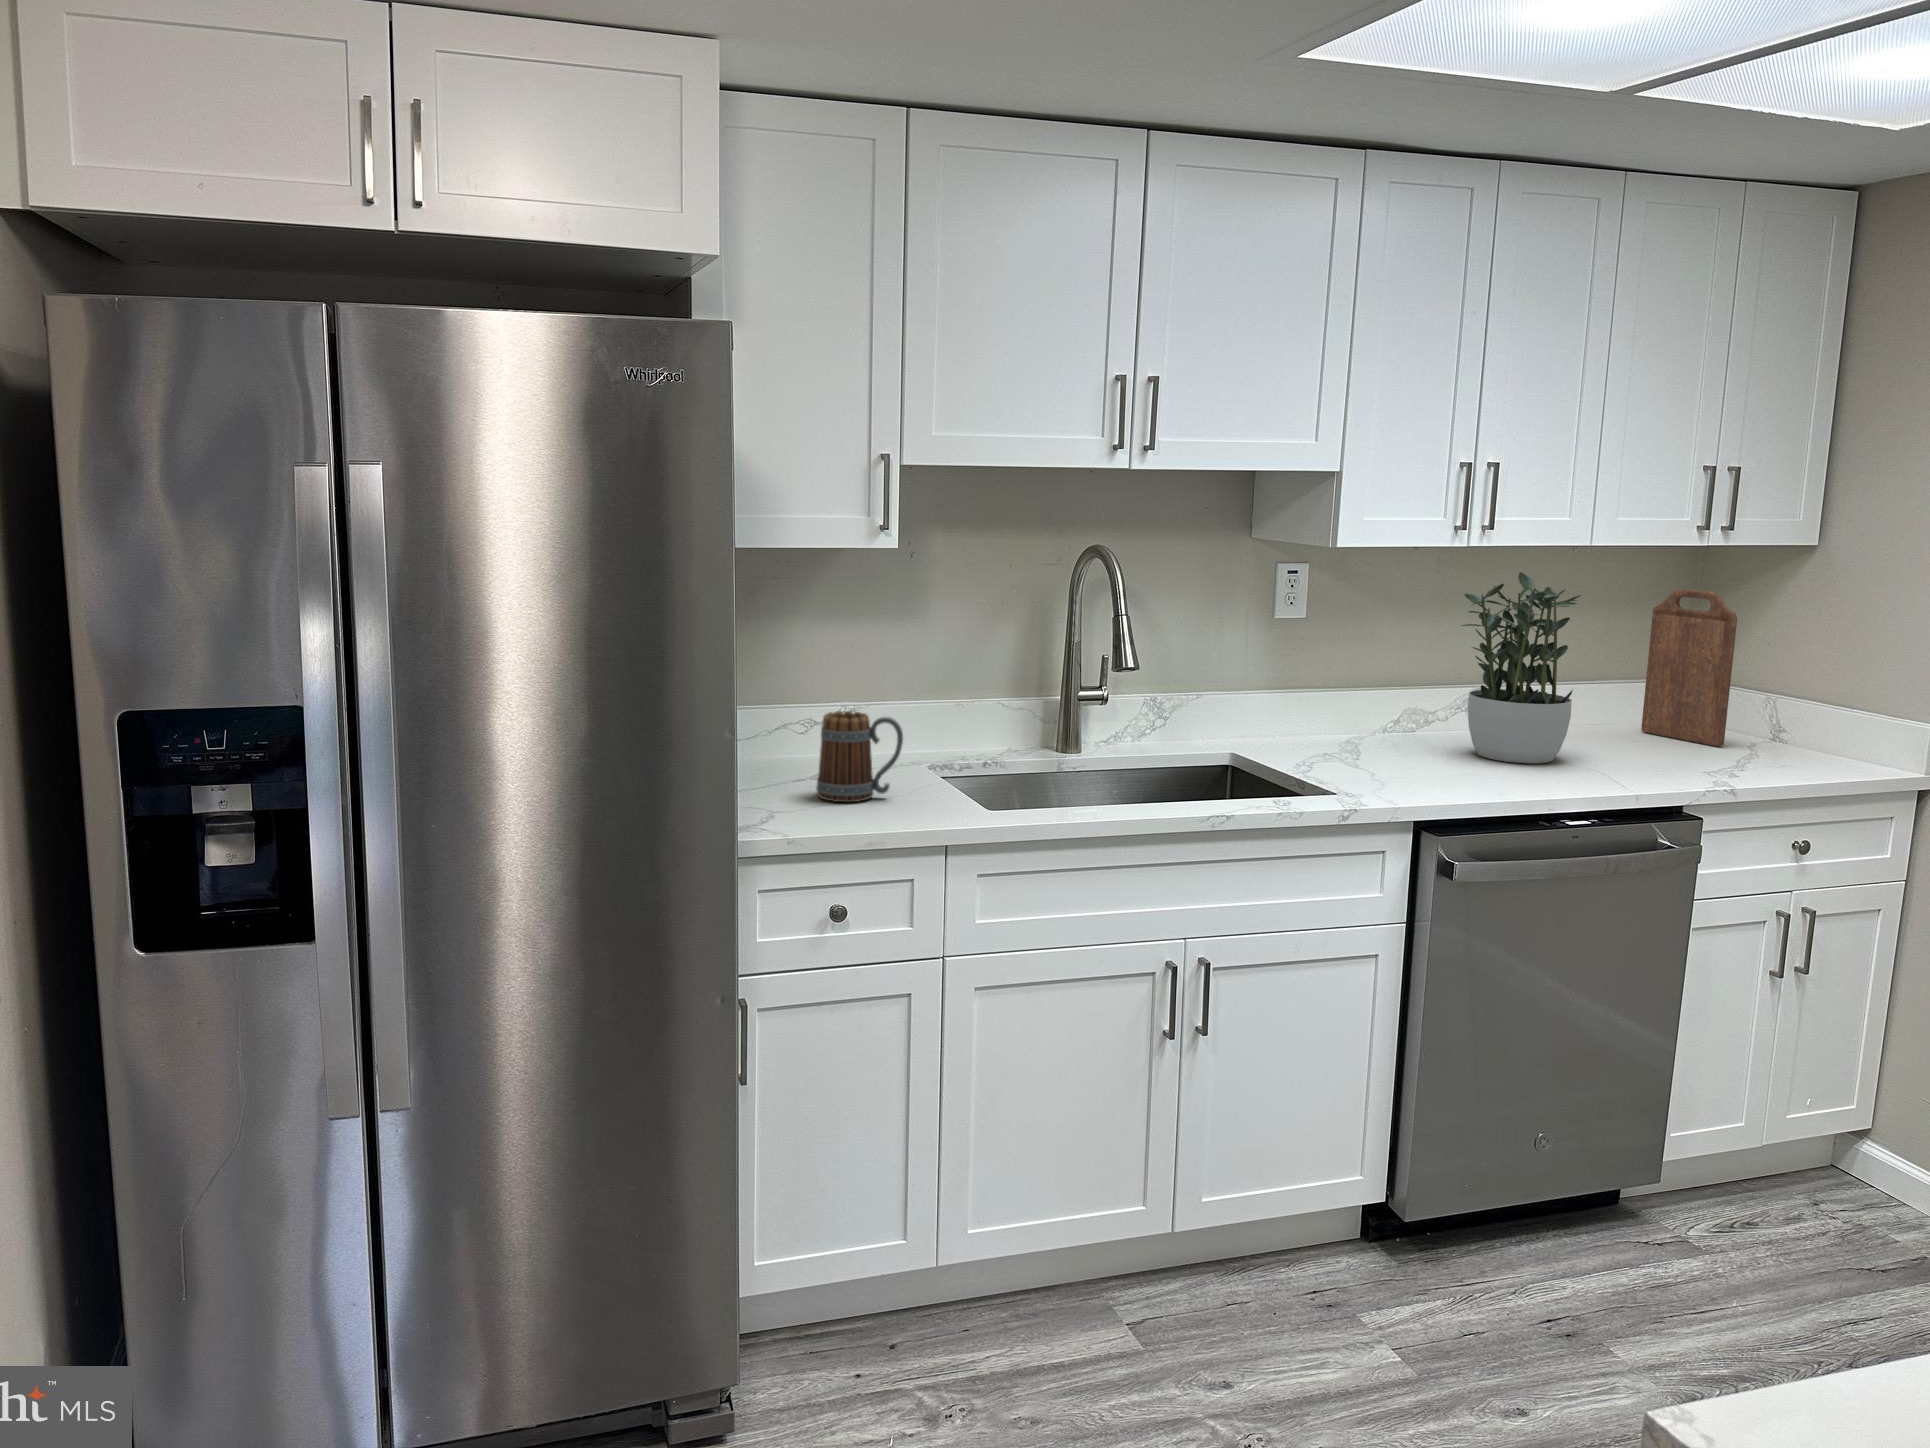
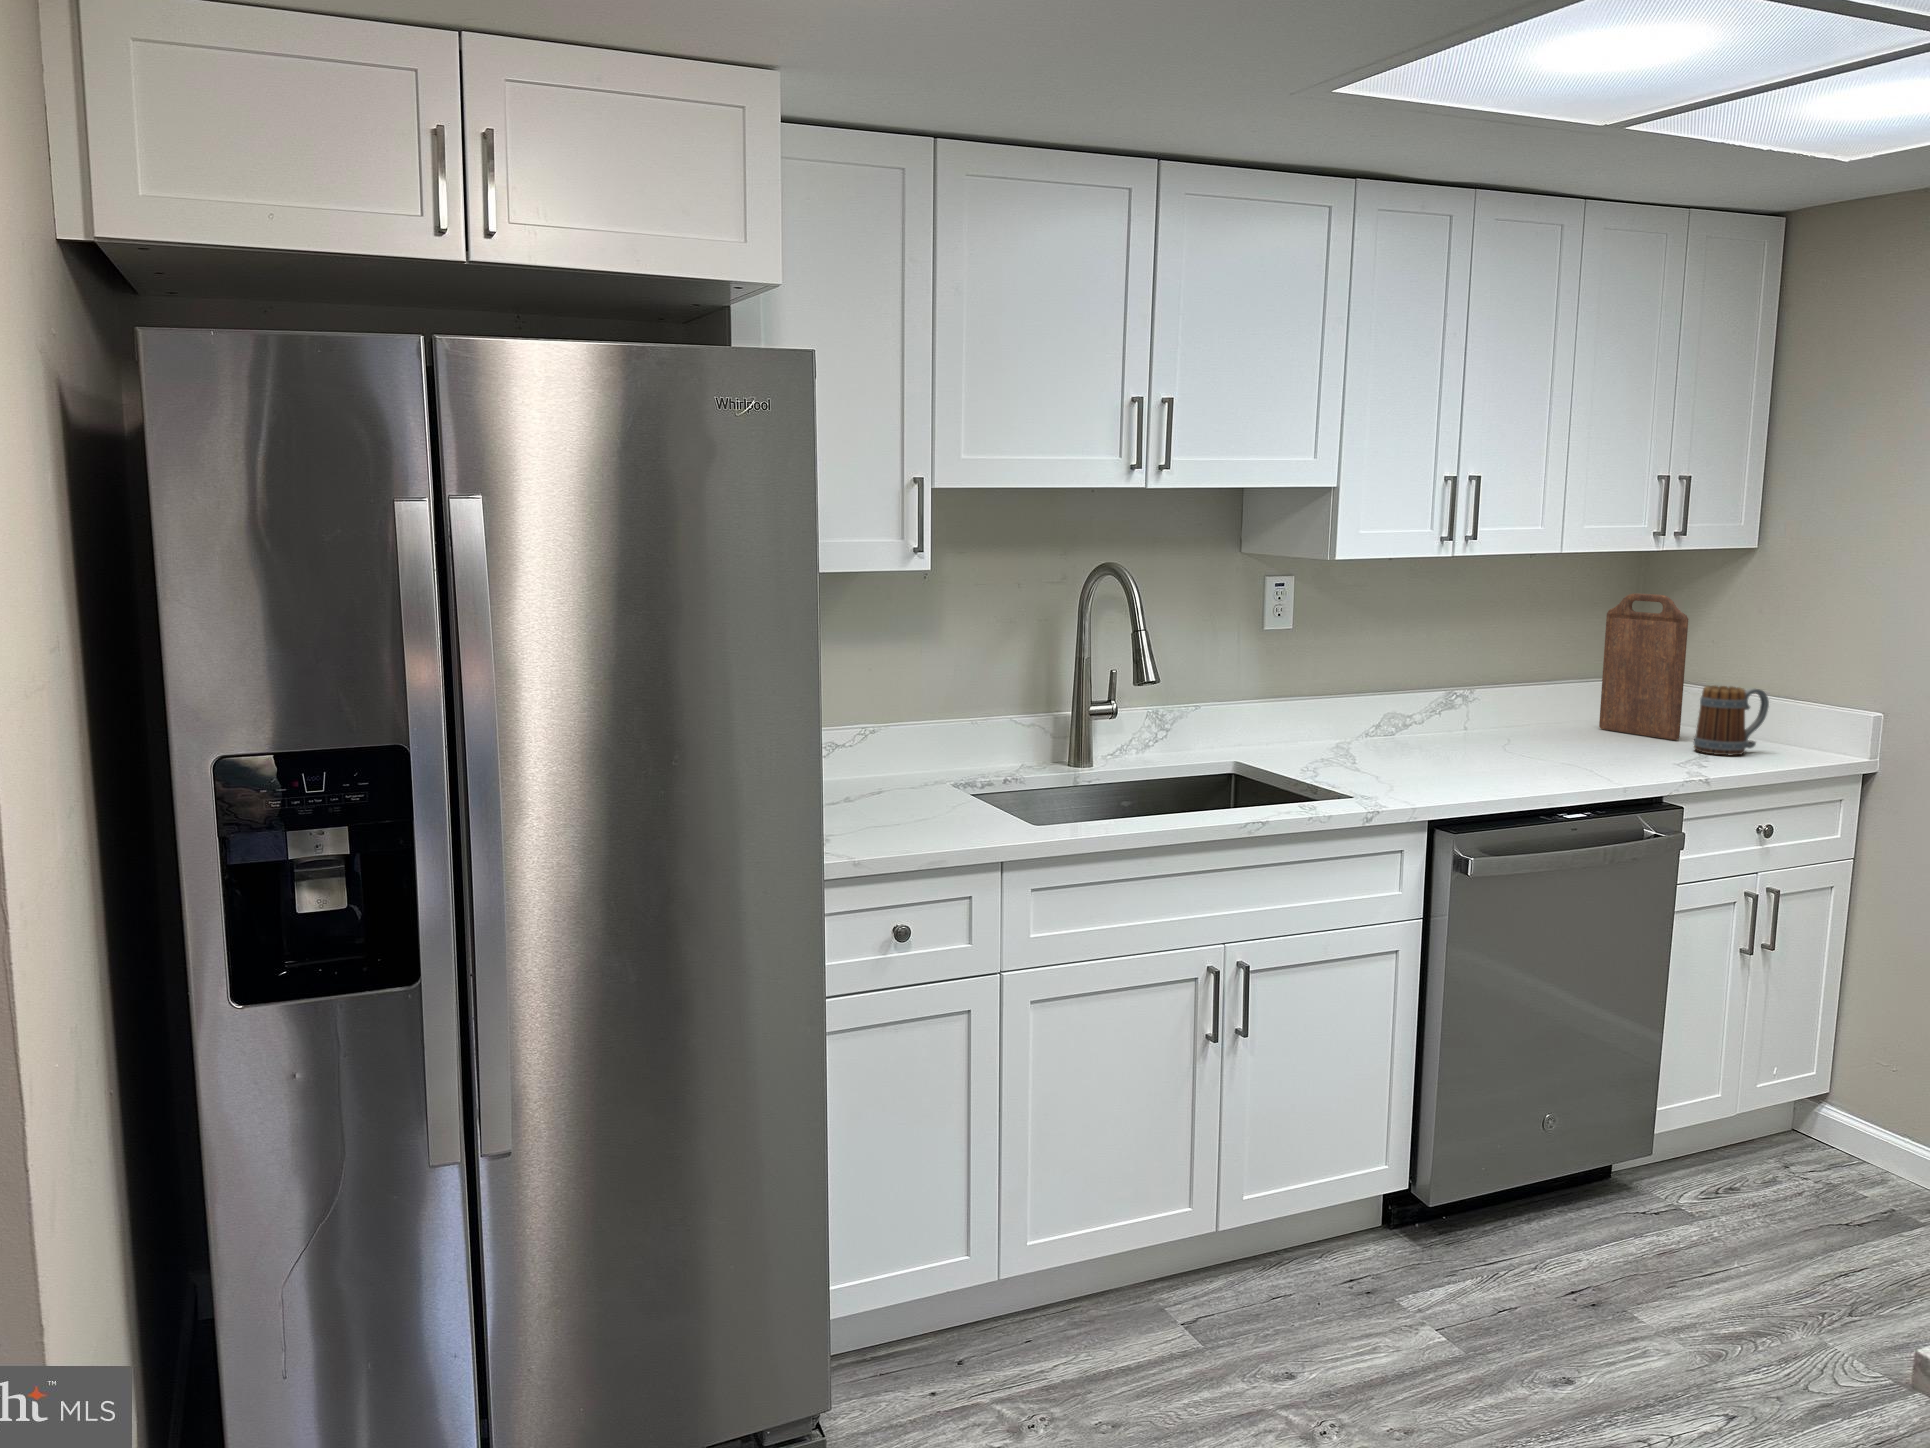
potted plant: present [1462,572,1581,763] -> none [1443,580,1557,762]
mug: present [816,711,903,802] -> present [1693,685,1769,756]

